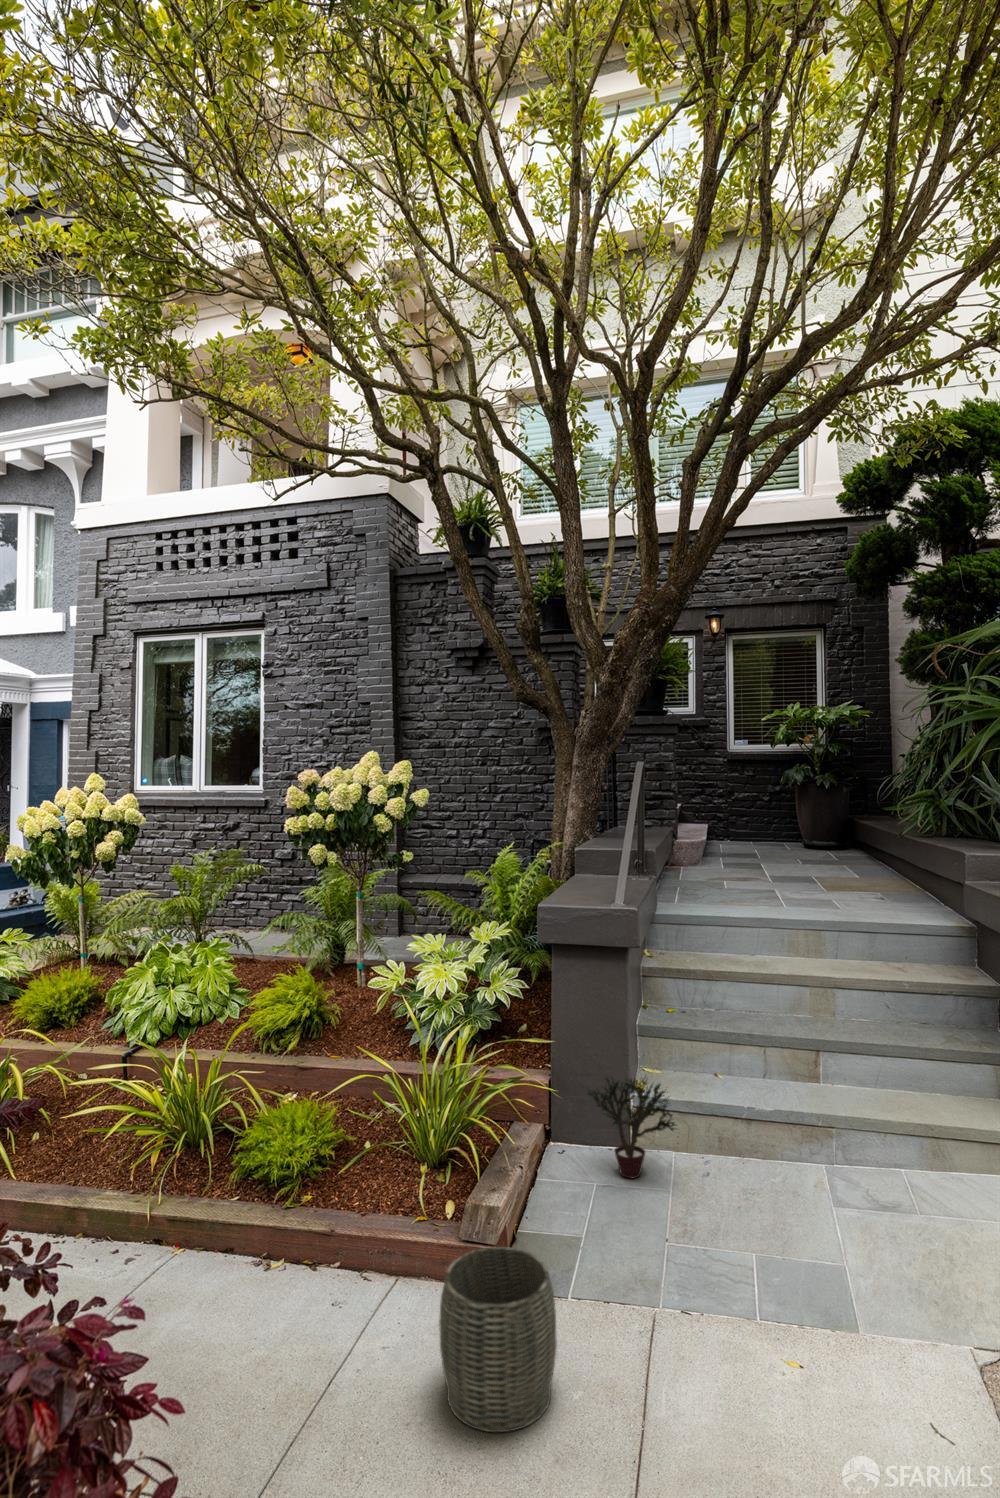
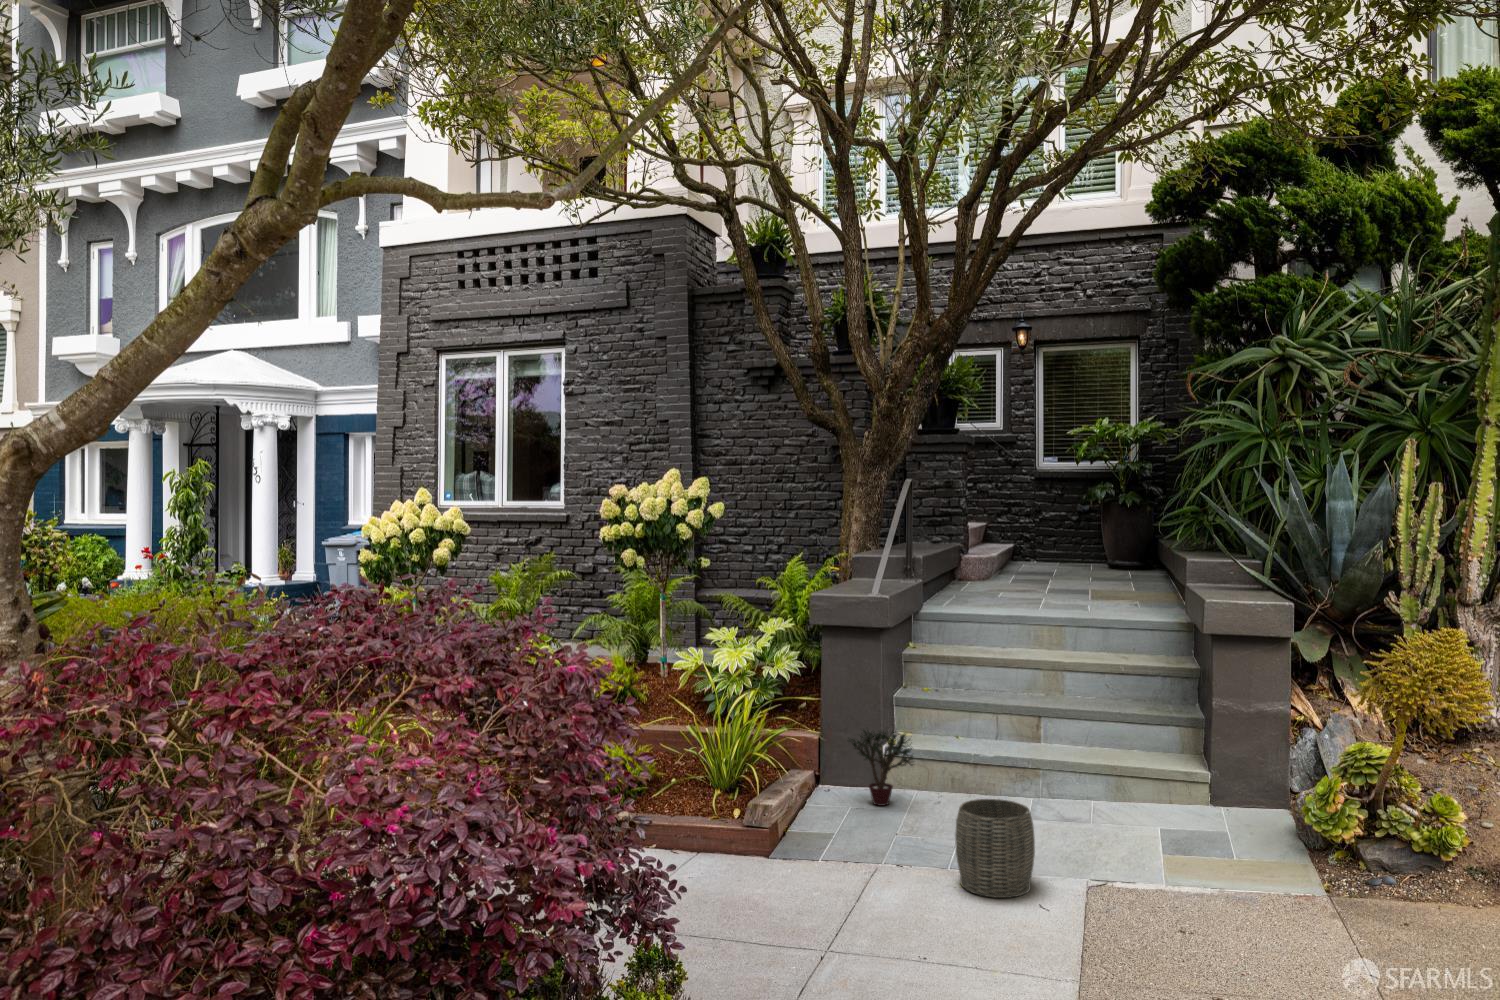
woven basket: present [439,1247,557,1432] -> present [955,799,1035,898]

